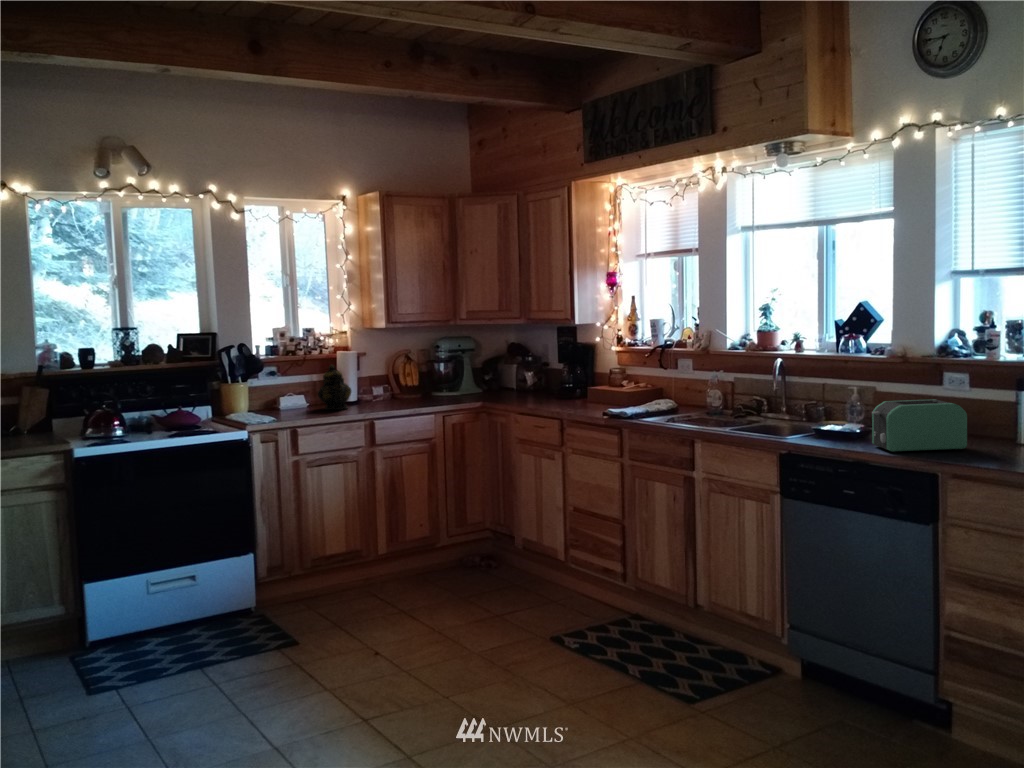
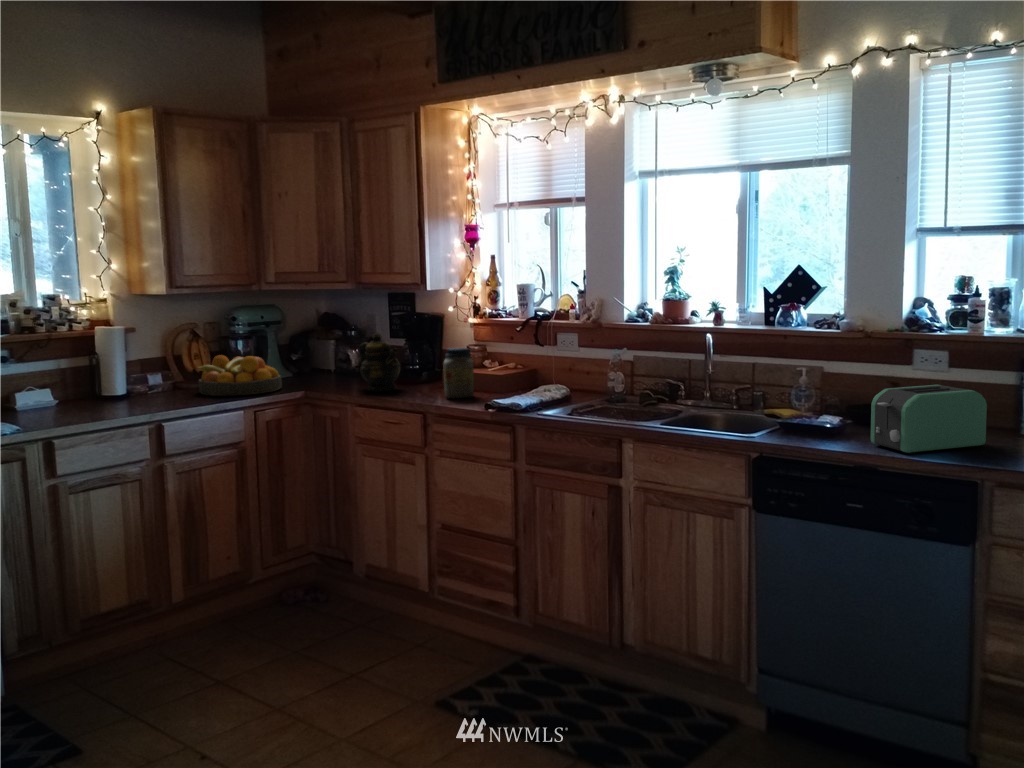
teapot: present [318,365,351,410] -> present [359,333,400,391]
jar: none [580,369,603,409] -> present [443,348,474,398]
fruit bowl: none [405,374,467,403] -> present [196,355,282,395]

